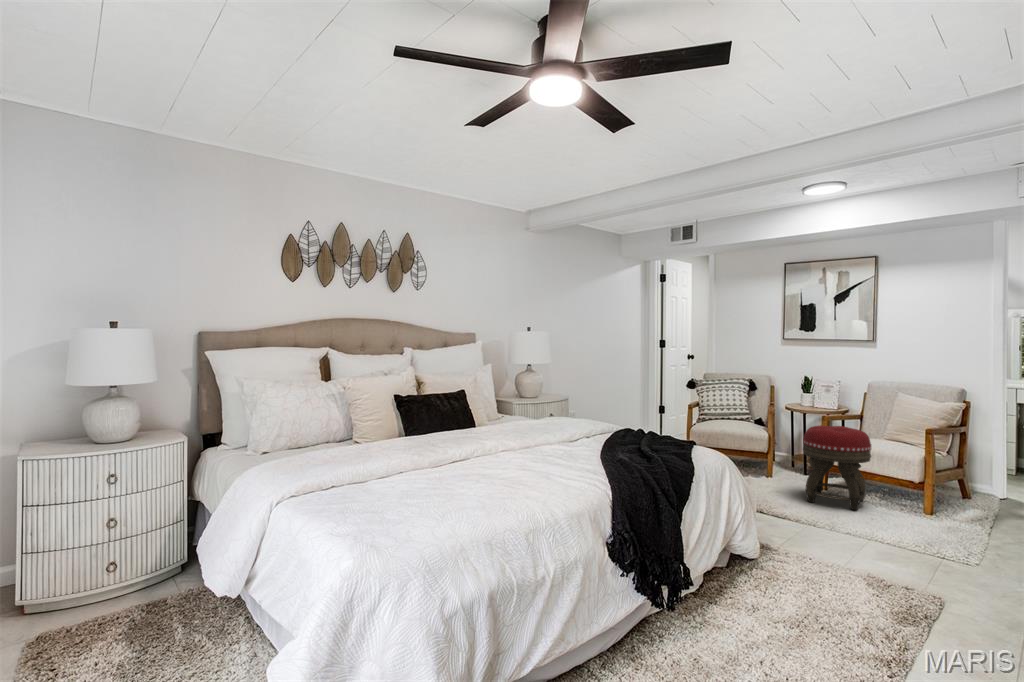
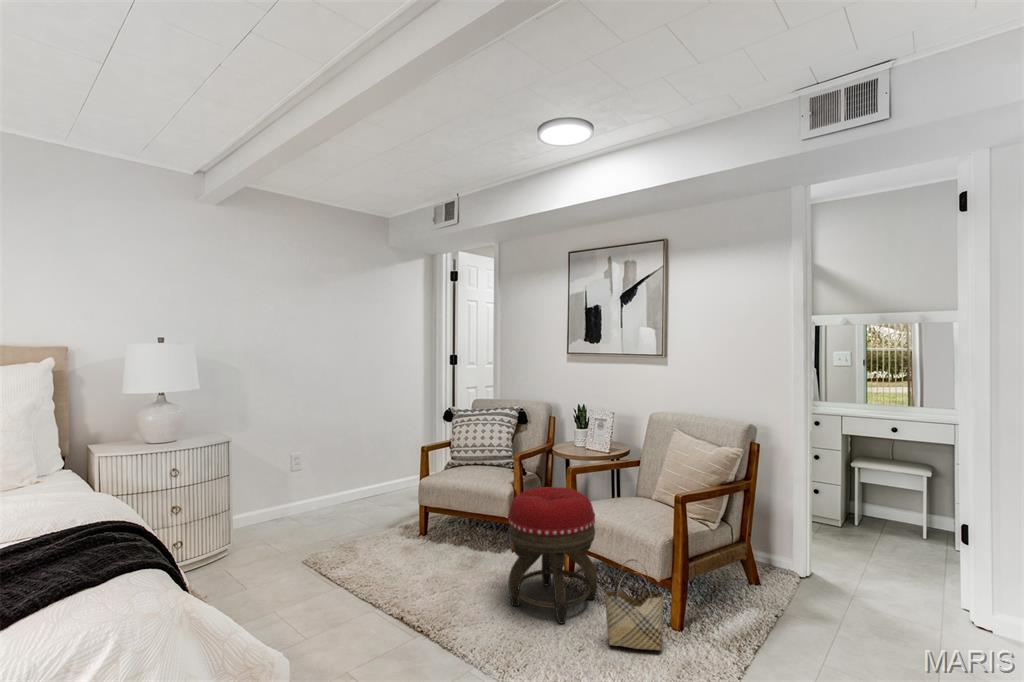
woven basket: none [895,467,939,522] -> present [604,559,664,650]

